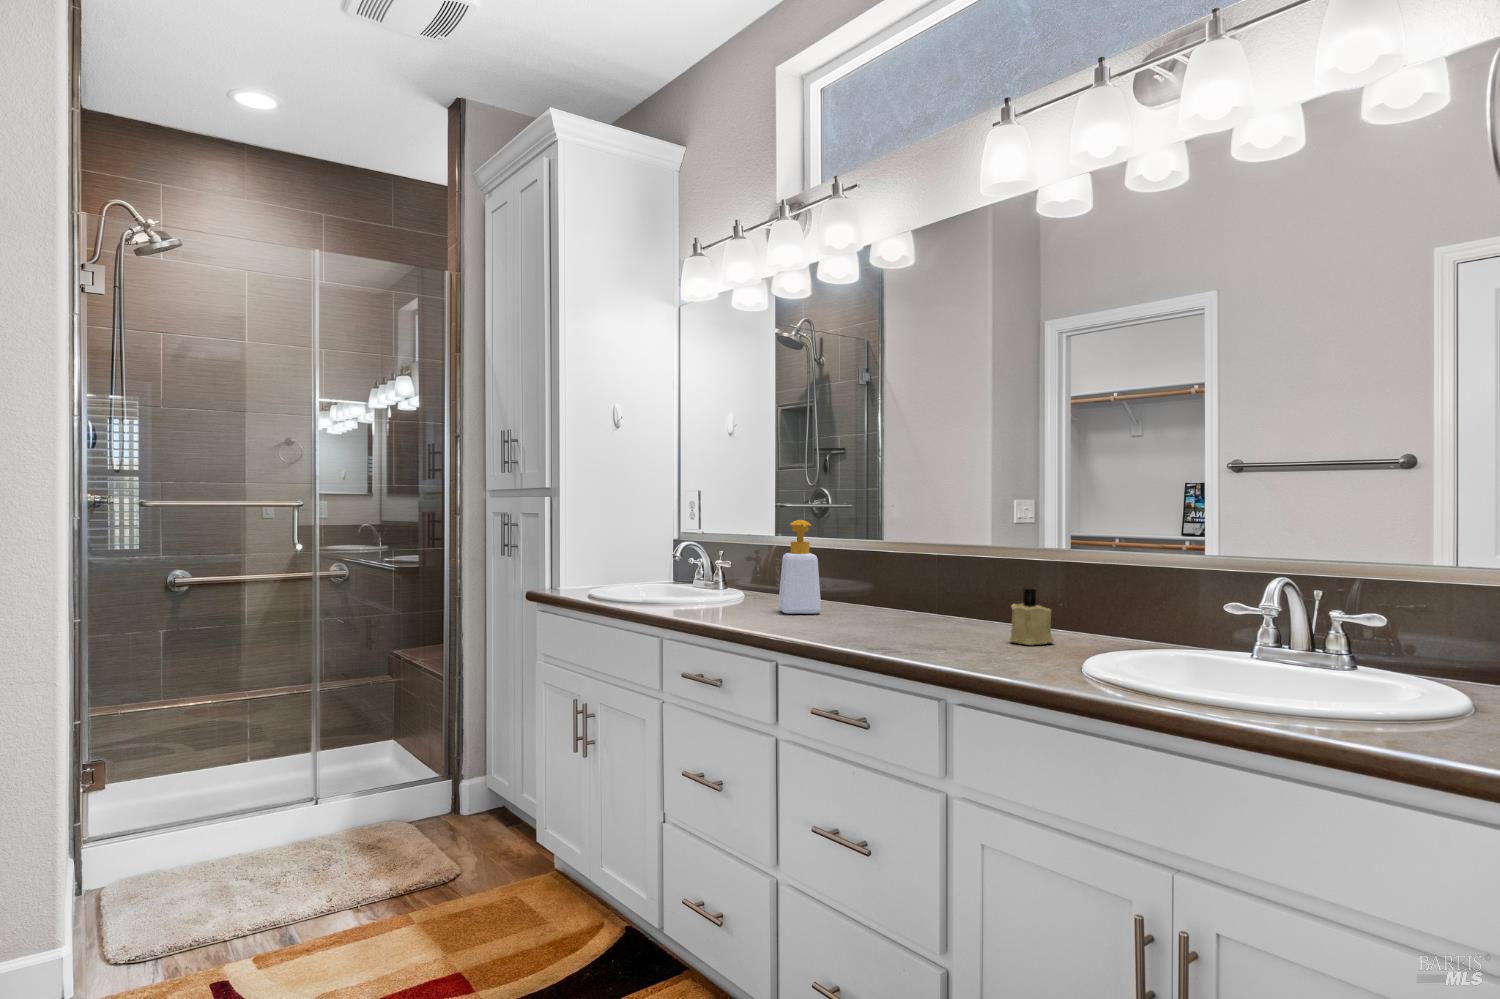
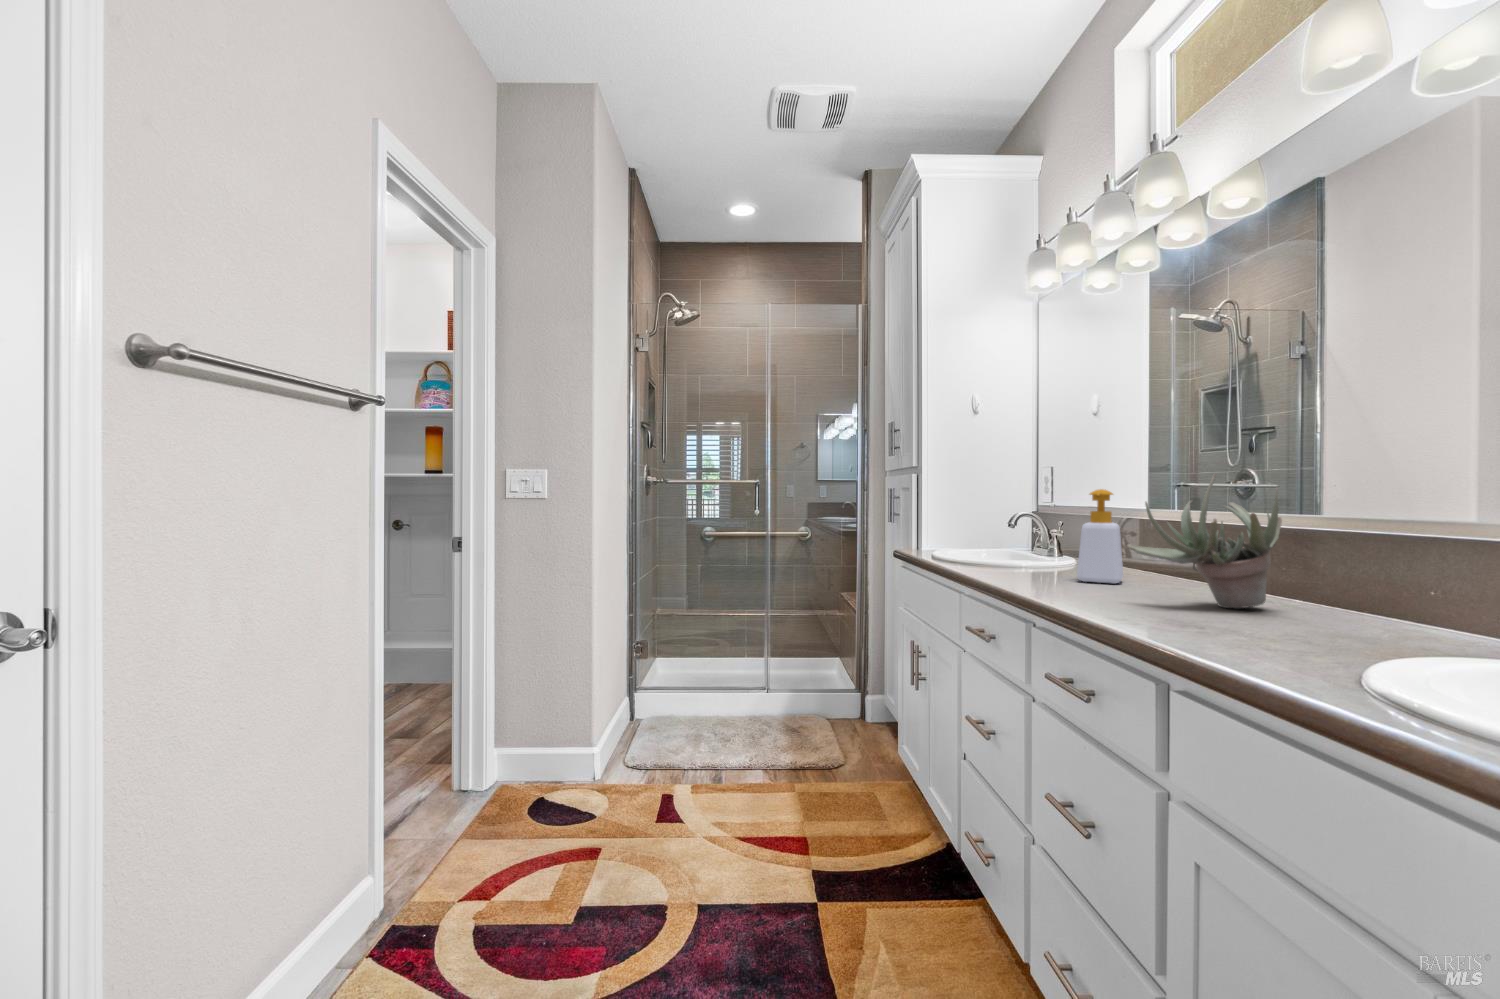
succulent plant: none [857,509,971,629] -> present [1127,474,1282,608]
candle: present [1010,589,1054,645] -> none [1313,567,1386,639]

